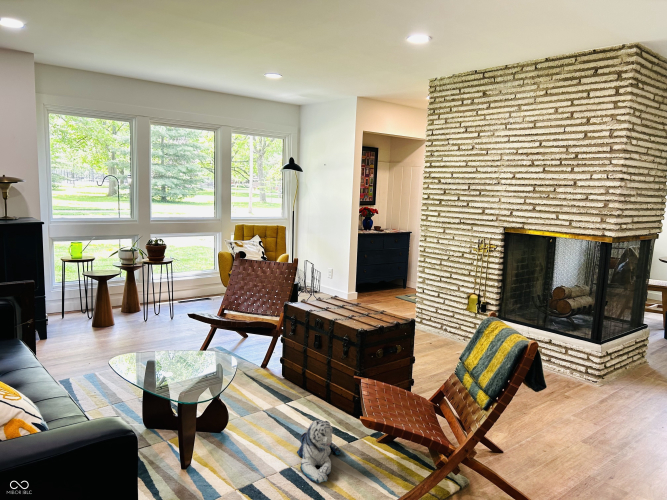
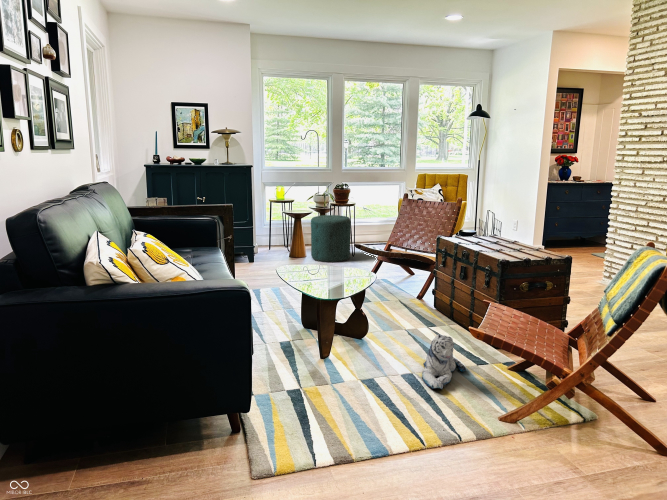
ottoman: none [121,274,169,329] -> present [311,215,351,262]

